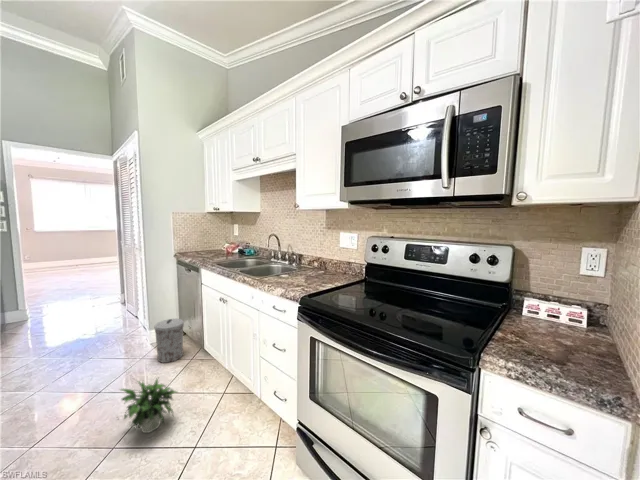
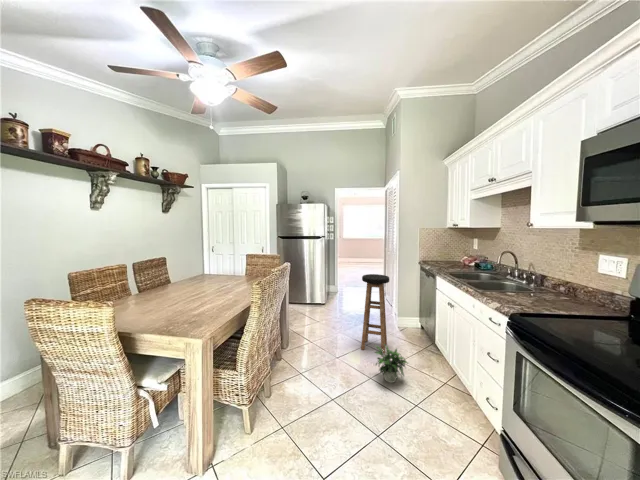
bar stool: none [84,279,137,402] -> present [361,274,389,353]
trash can: present [154,319,184,363] -> none [400,312,421,345]

